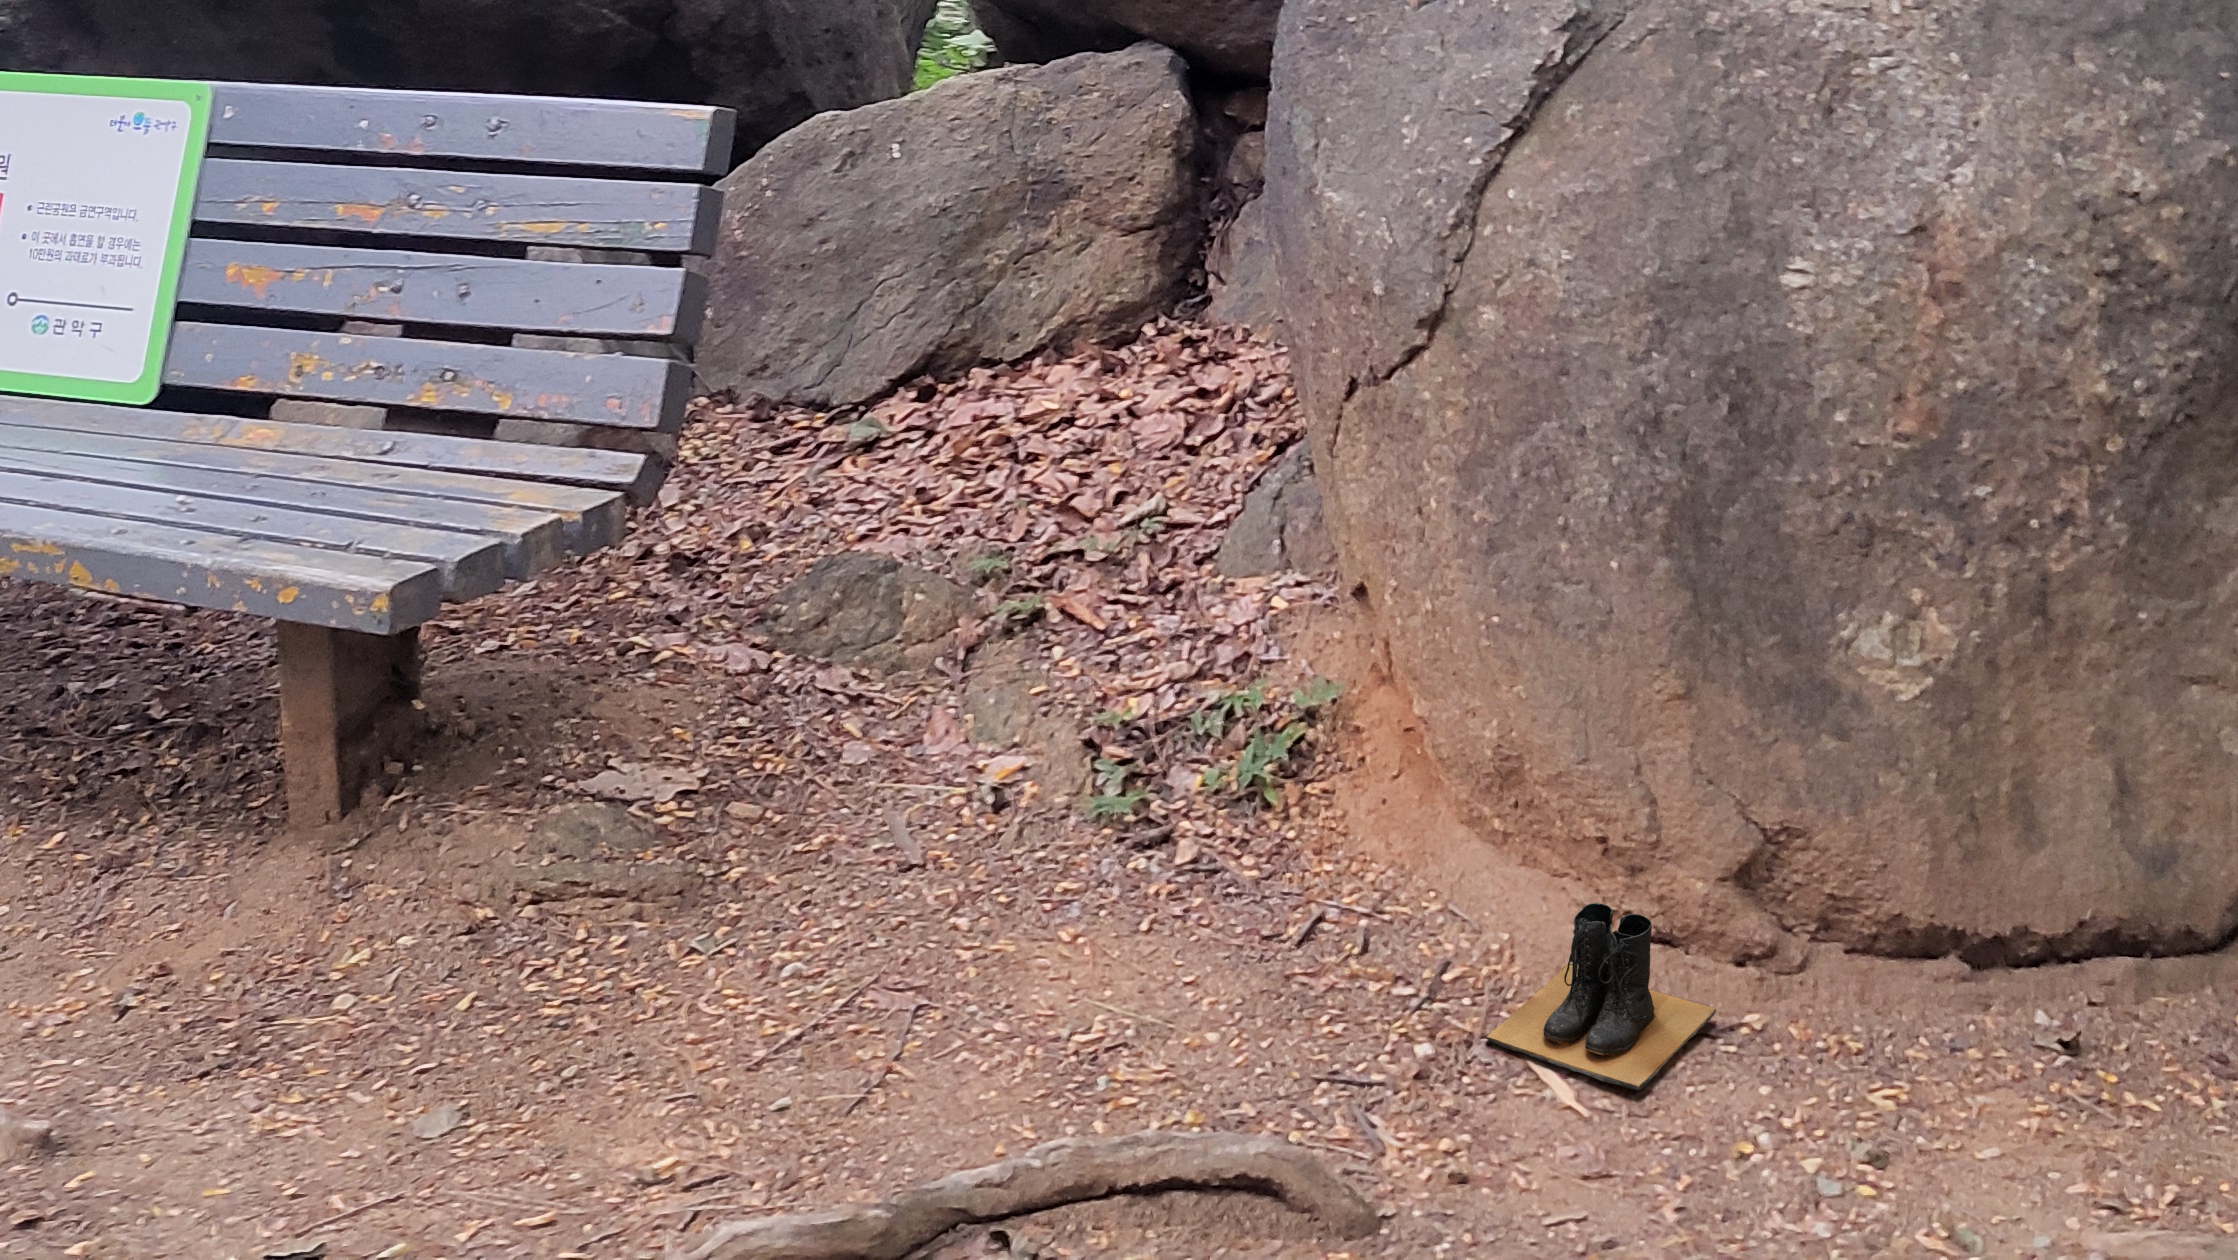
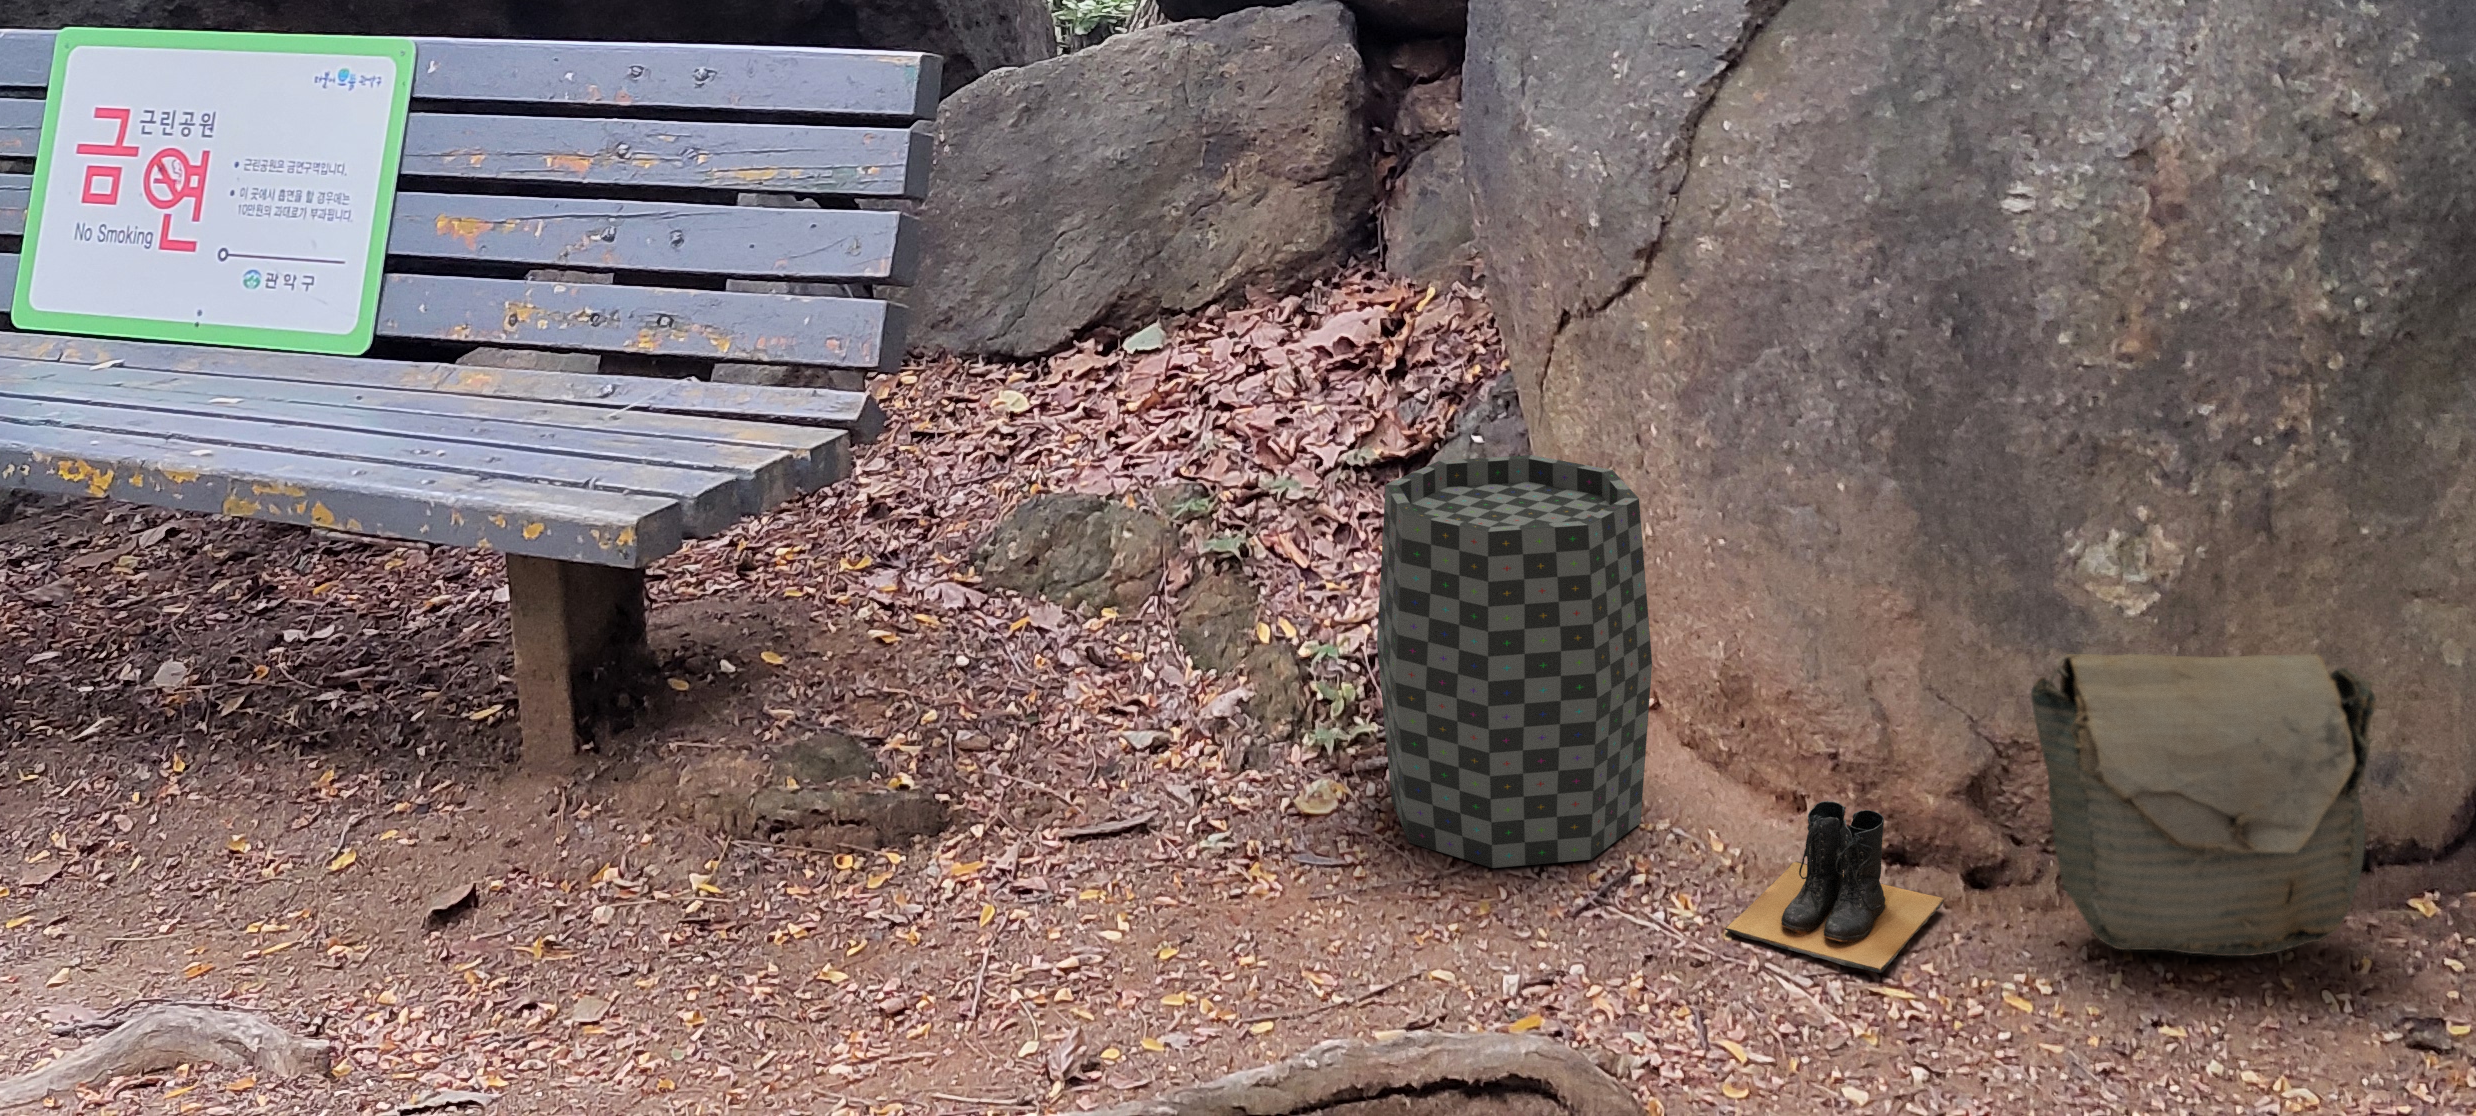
trash can: none [1150,528,1428,965] -> present [1377,455,1652,868]
bag: none [1800,756,2156,1079] -> present [2031,654,2375,956]

